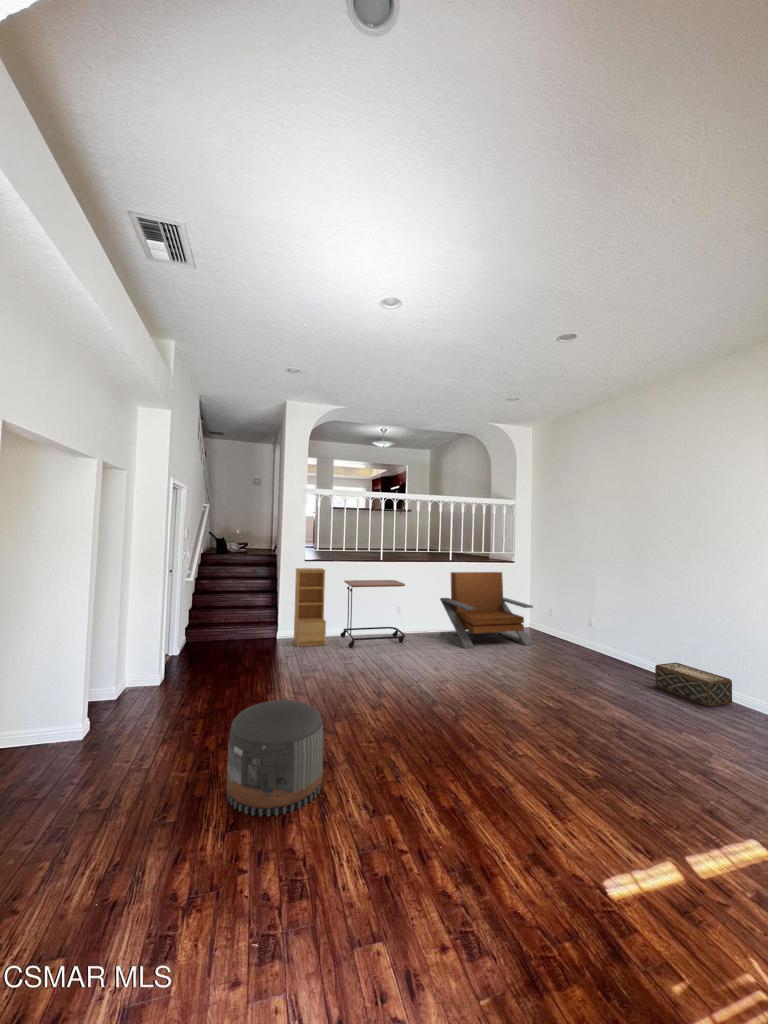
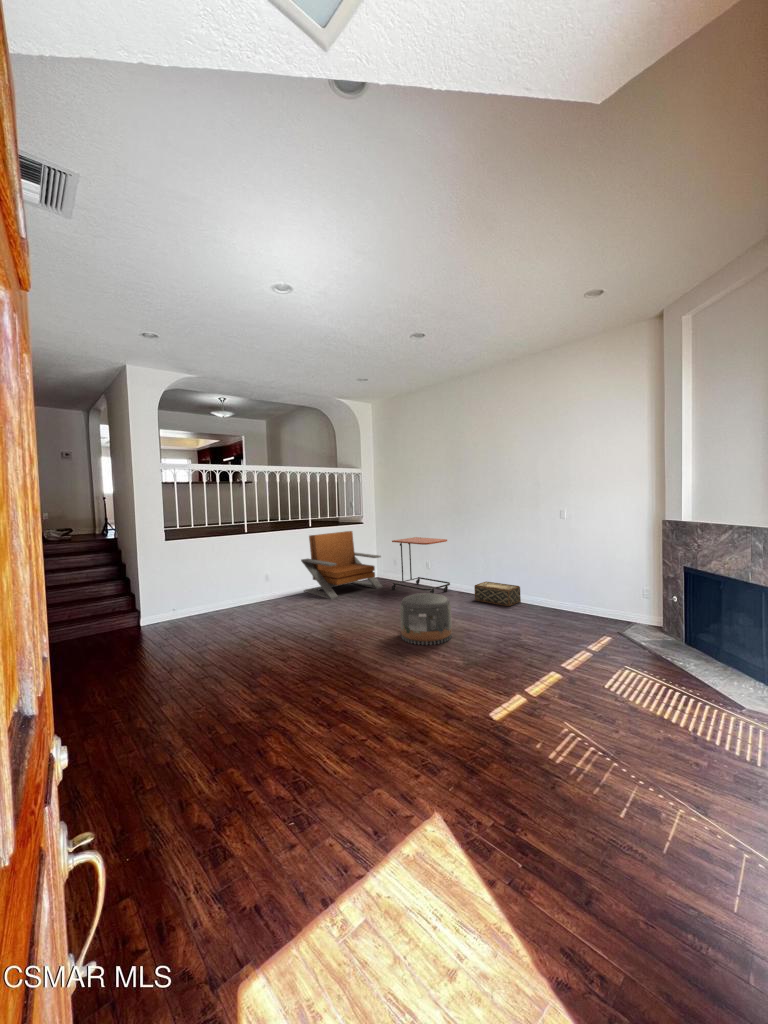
bookshelf: present [294,568,326,647] -> none [156,545,199,626]
side table: present [340,580,405,648] -> present [392,537,450,593]
pouf: present [227,700,324,816] -> present [400,593,452,645]

